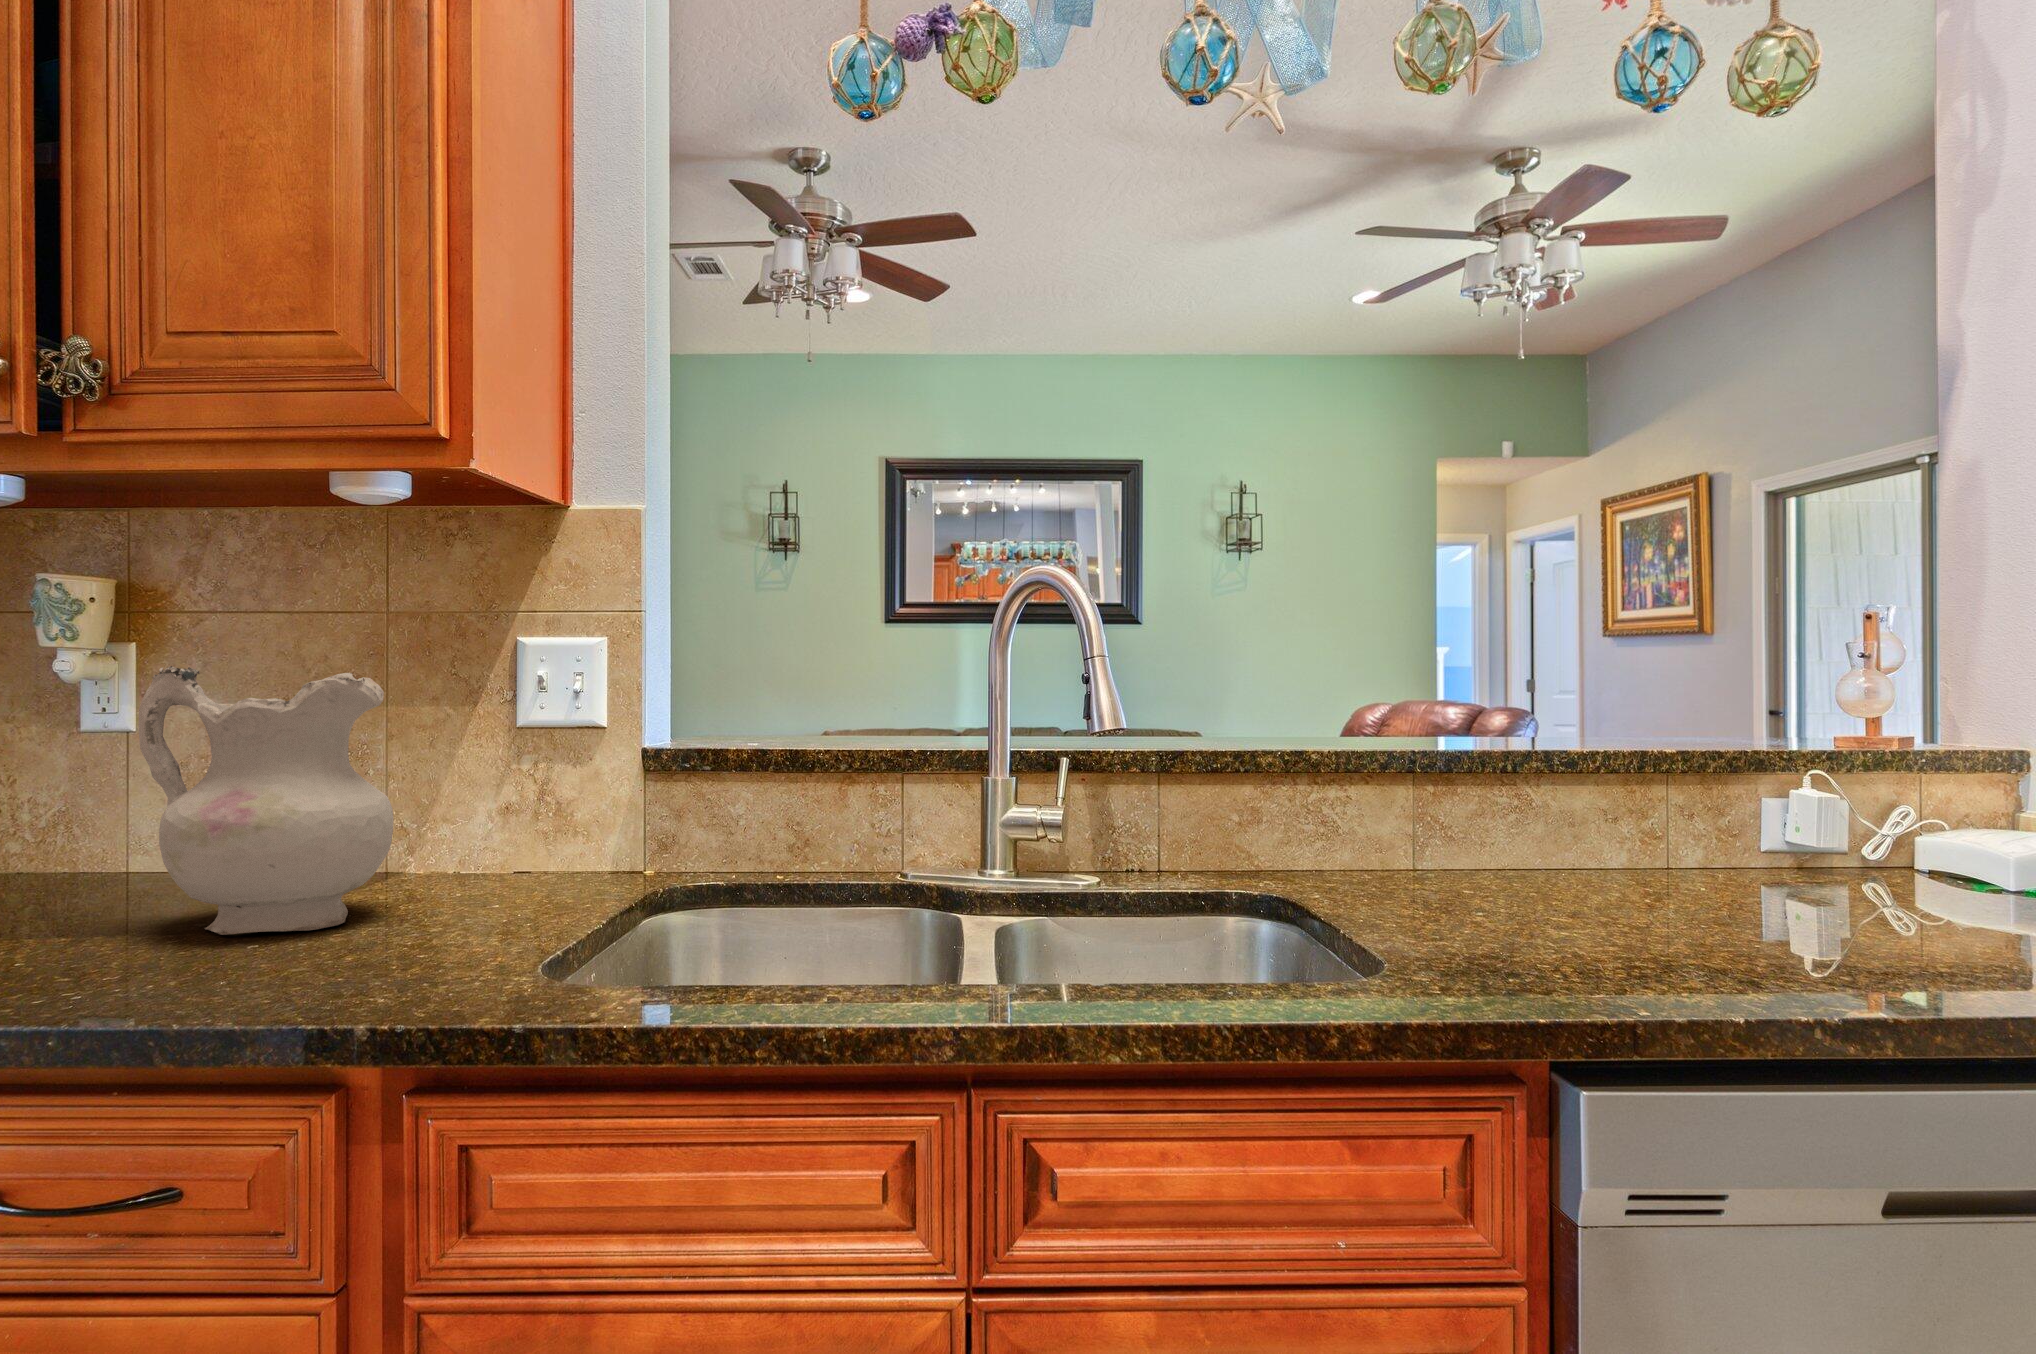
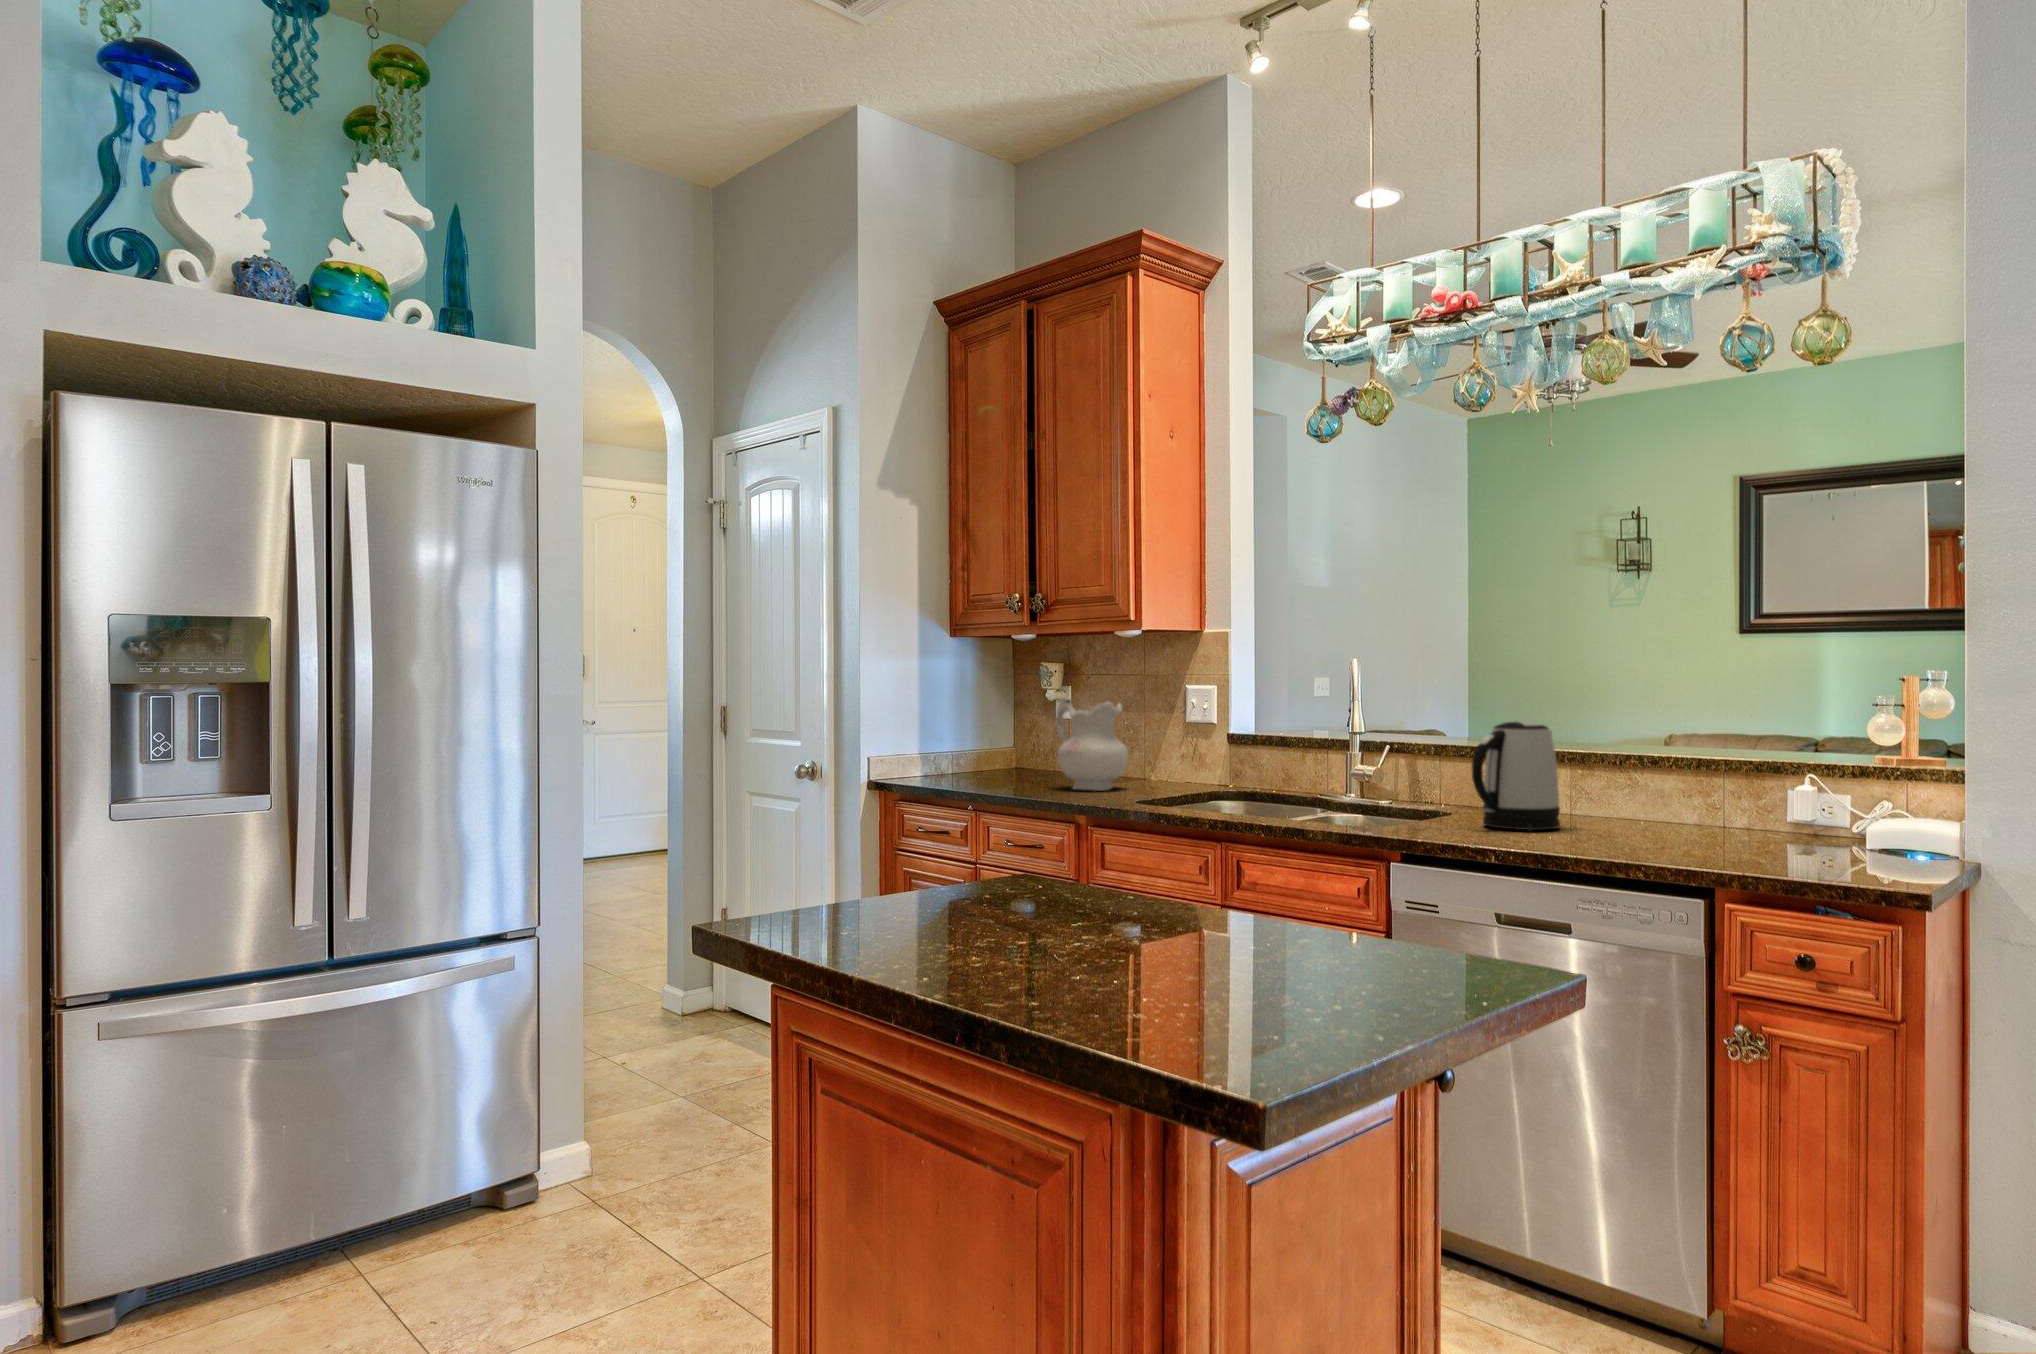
kettle: none [1462,695,1631,933] -> present [1472,721,1560,831]

